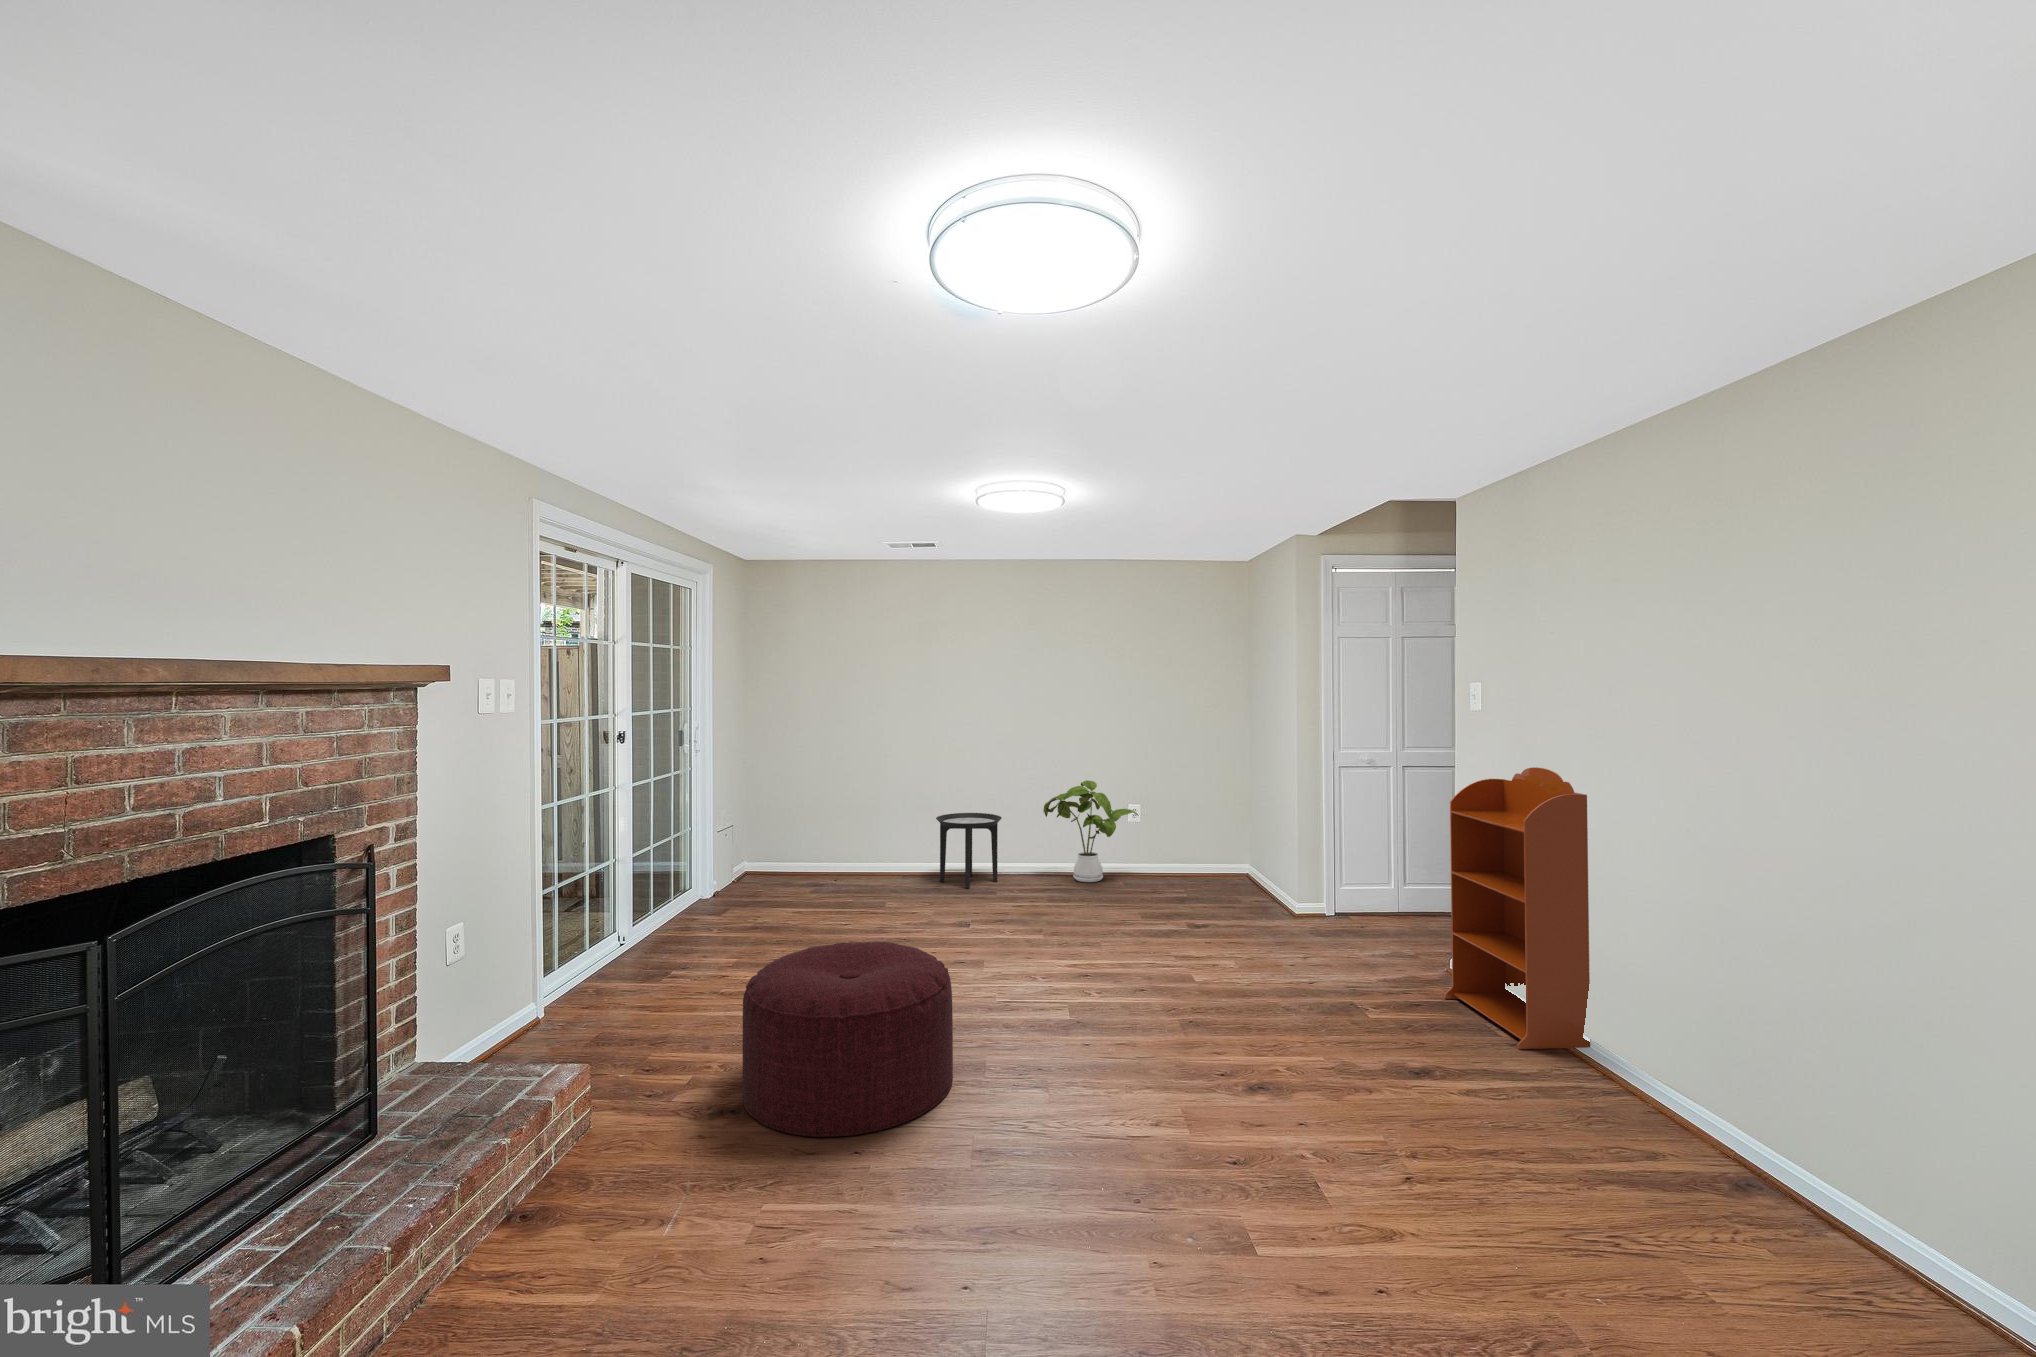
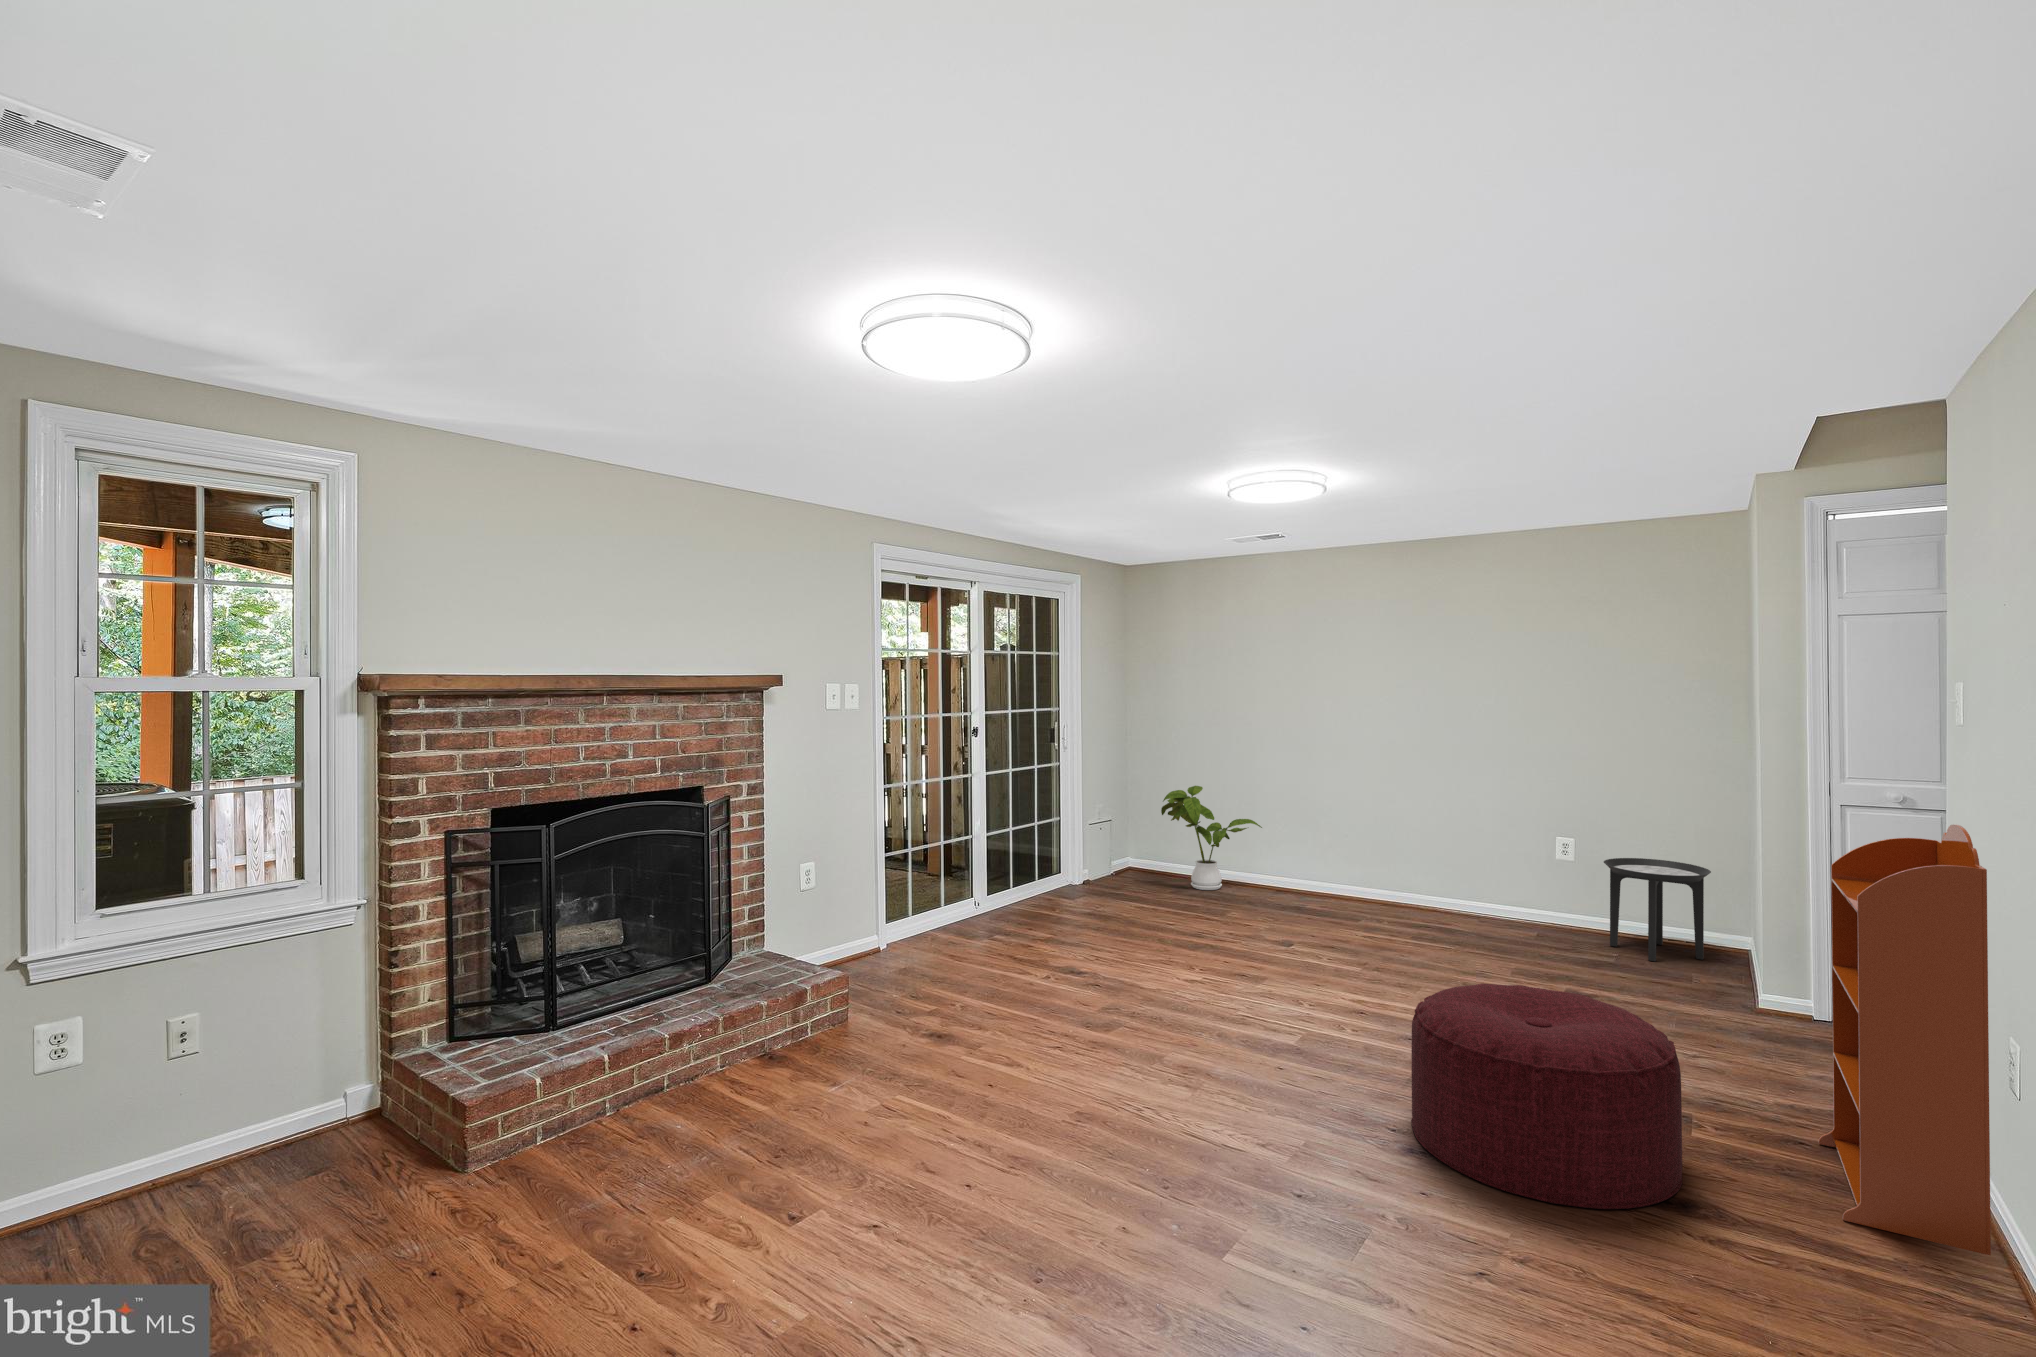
house plant: present [1043,780,1139,882] -> present [1161,786,1262,890]
side table: present [936,813,1002,888] -> present [1604,858,1711,961]
ottoman: present [743,942,953,1137] -> present [1411,984,1682,1209]

